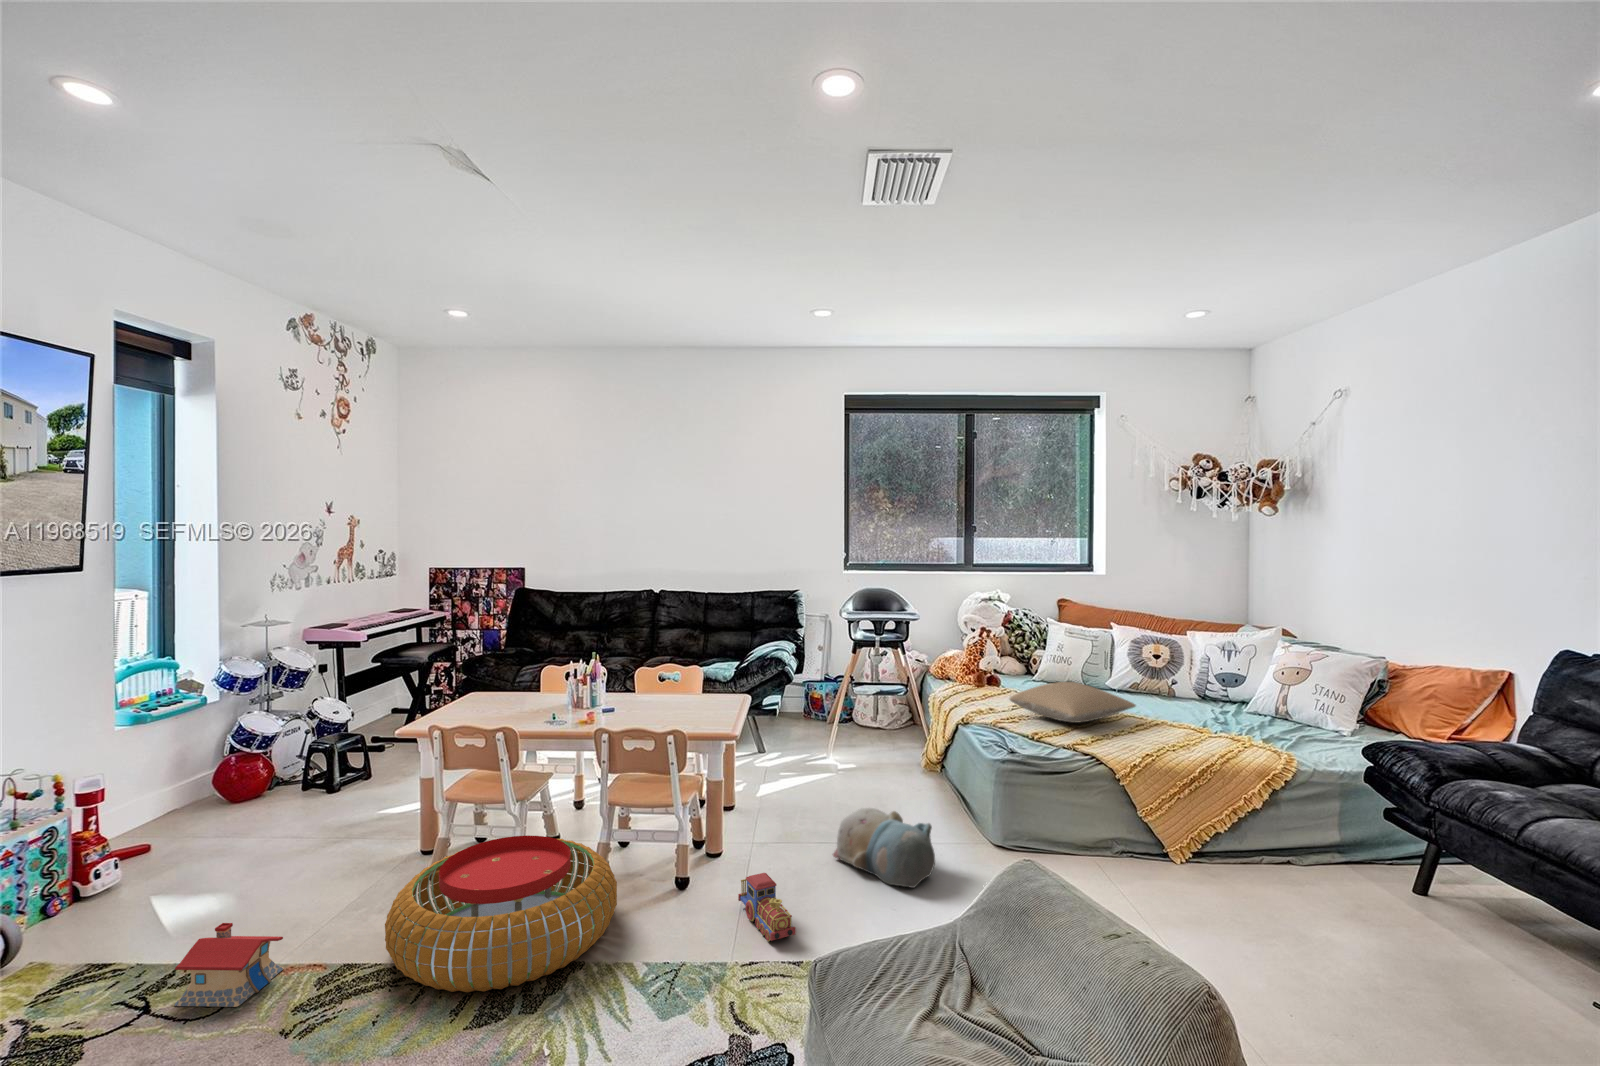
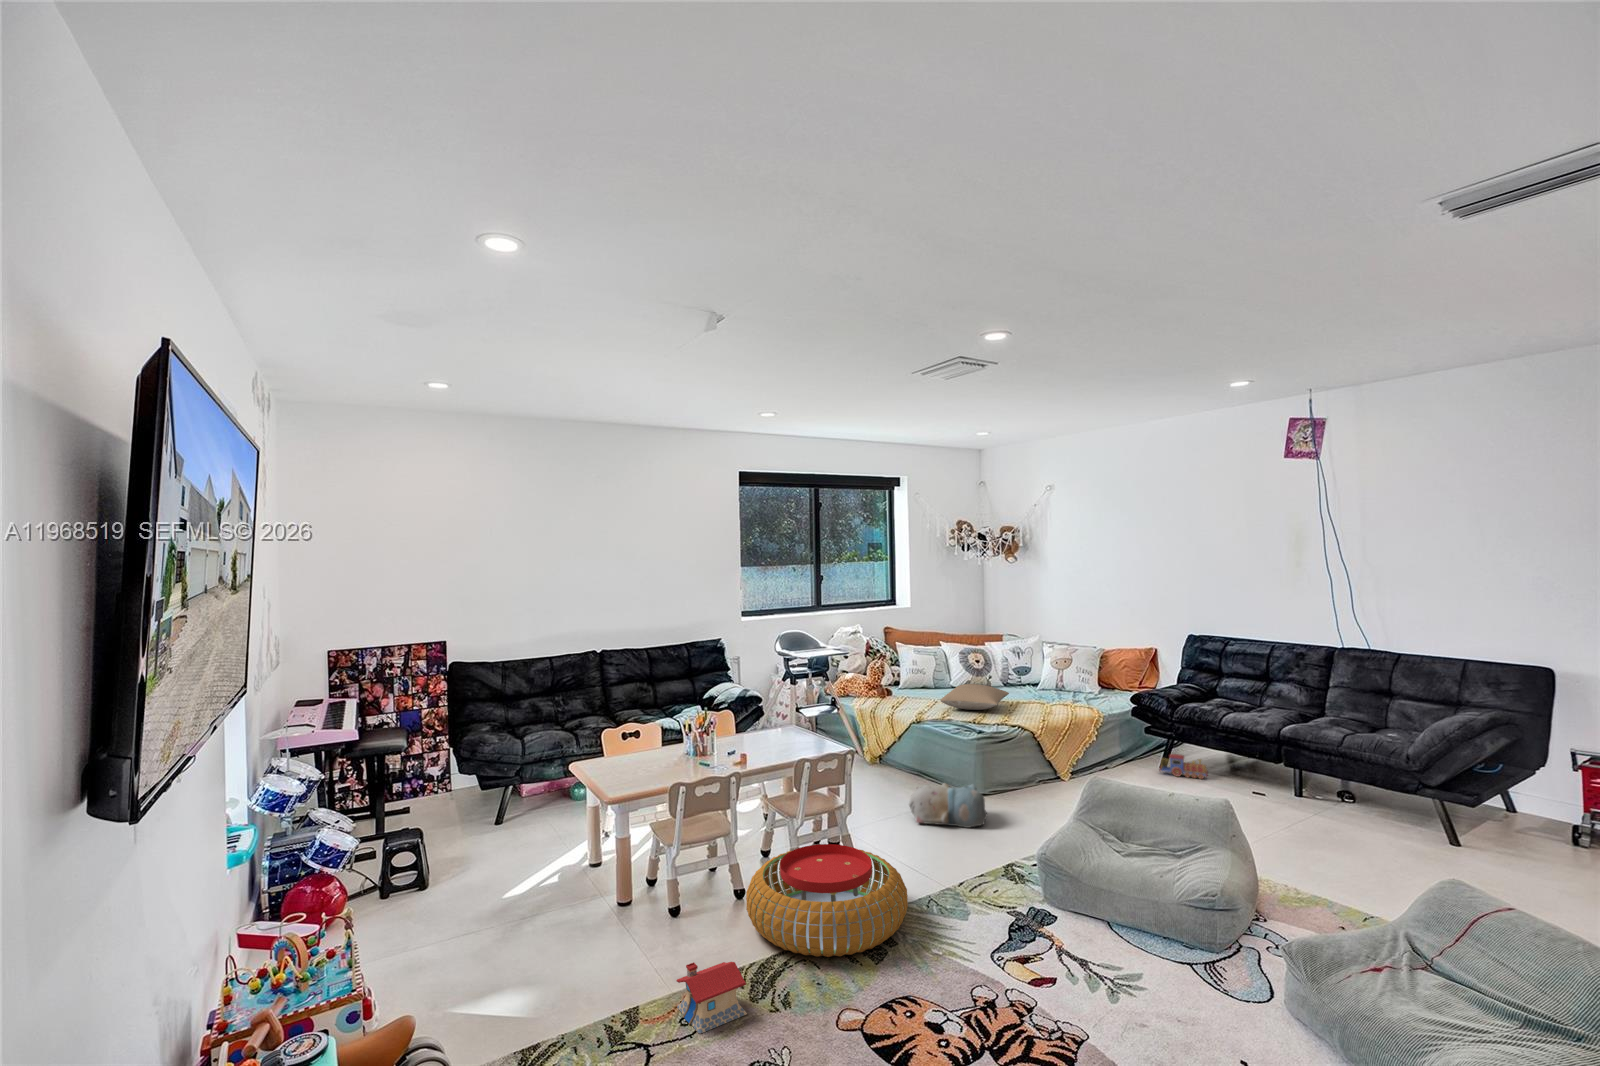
toy train: present [738,873,796,941] -> present [1159,754,1208,779]

